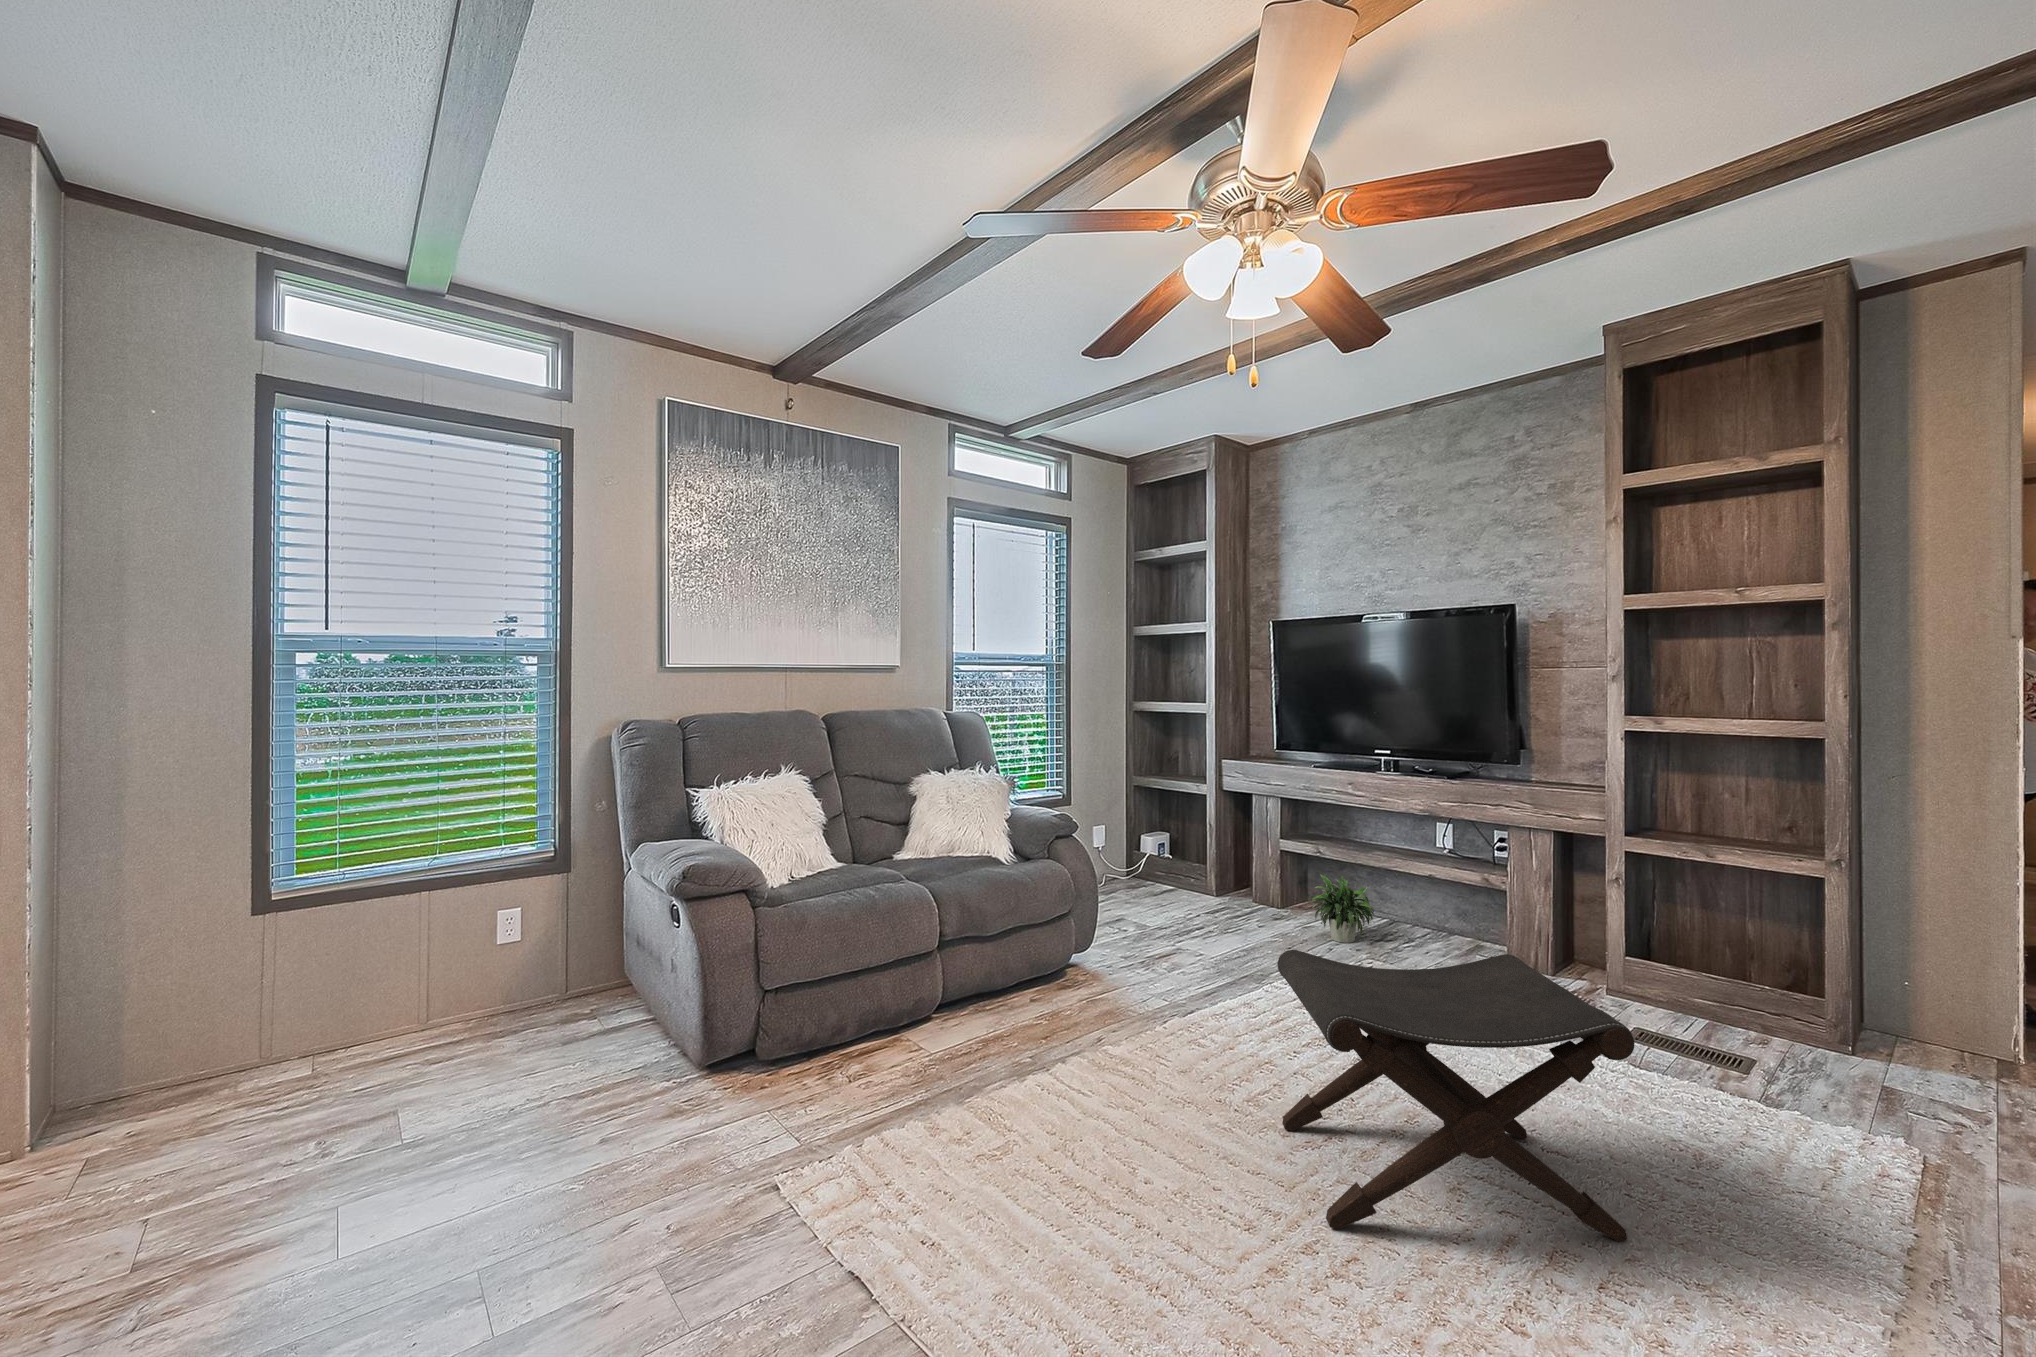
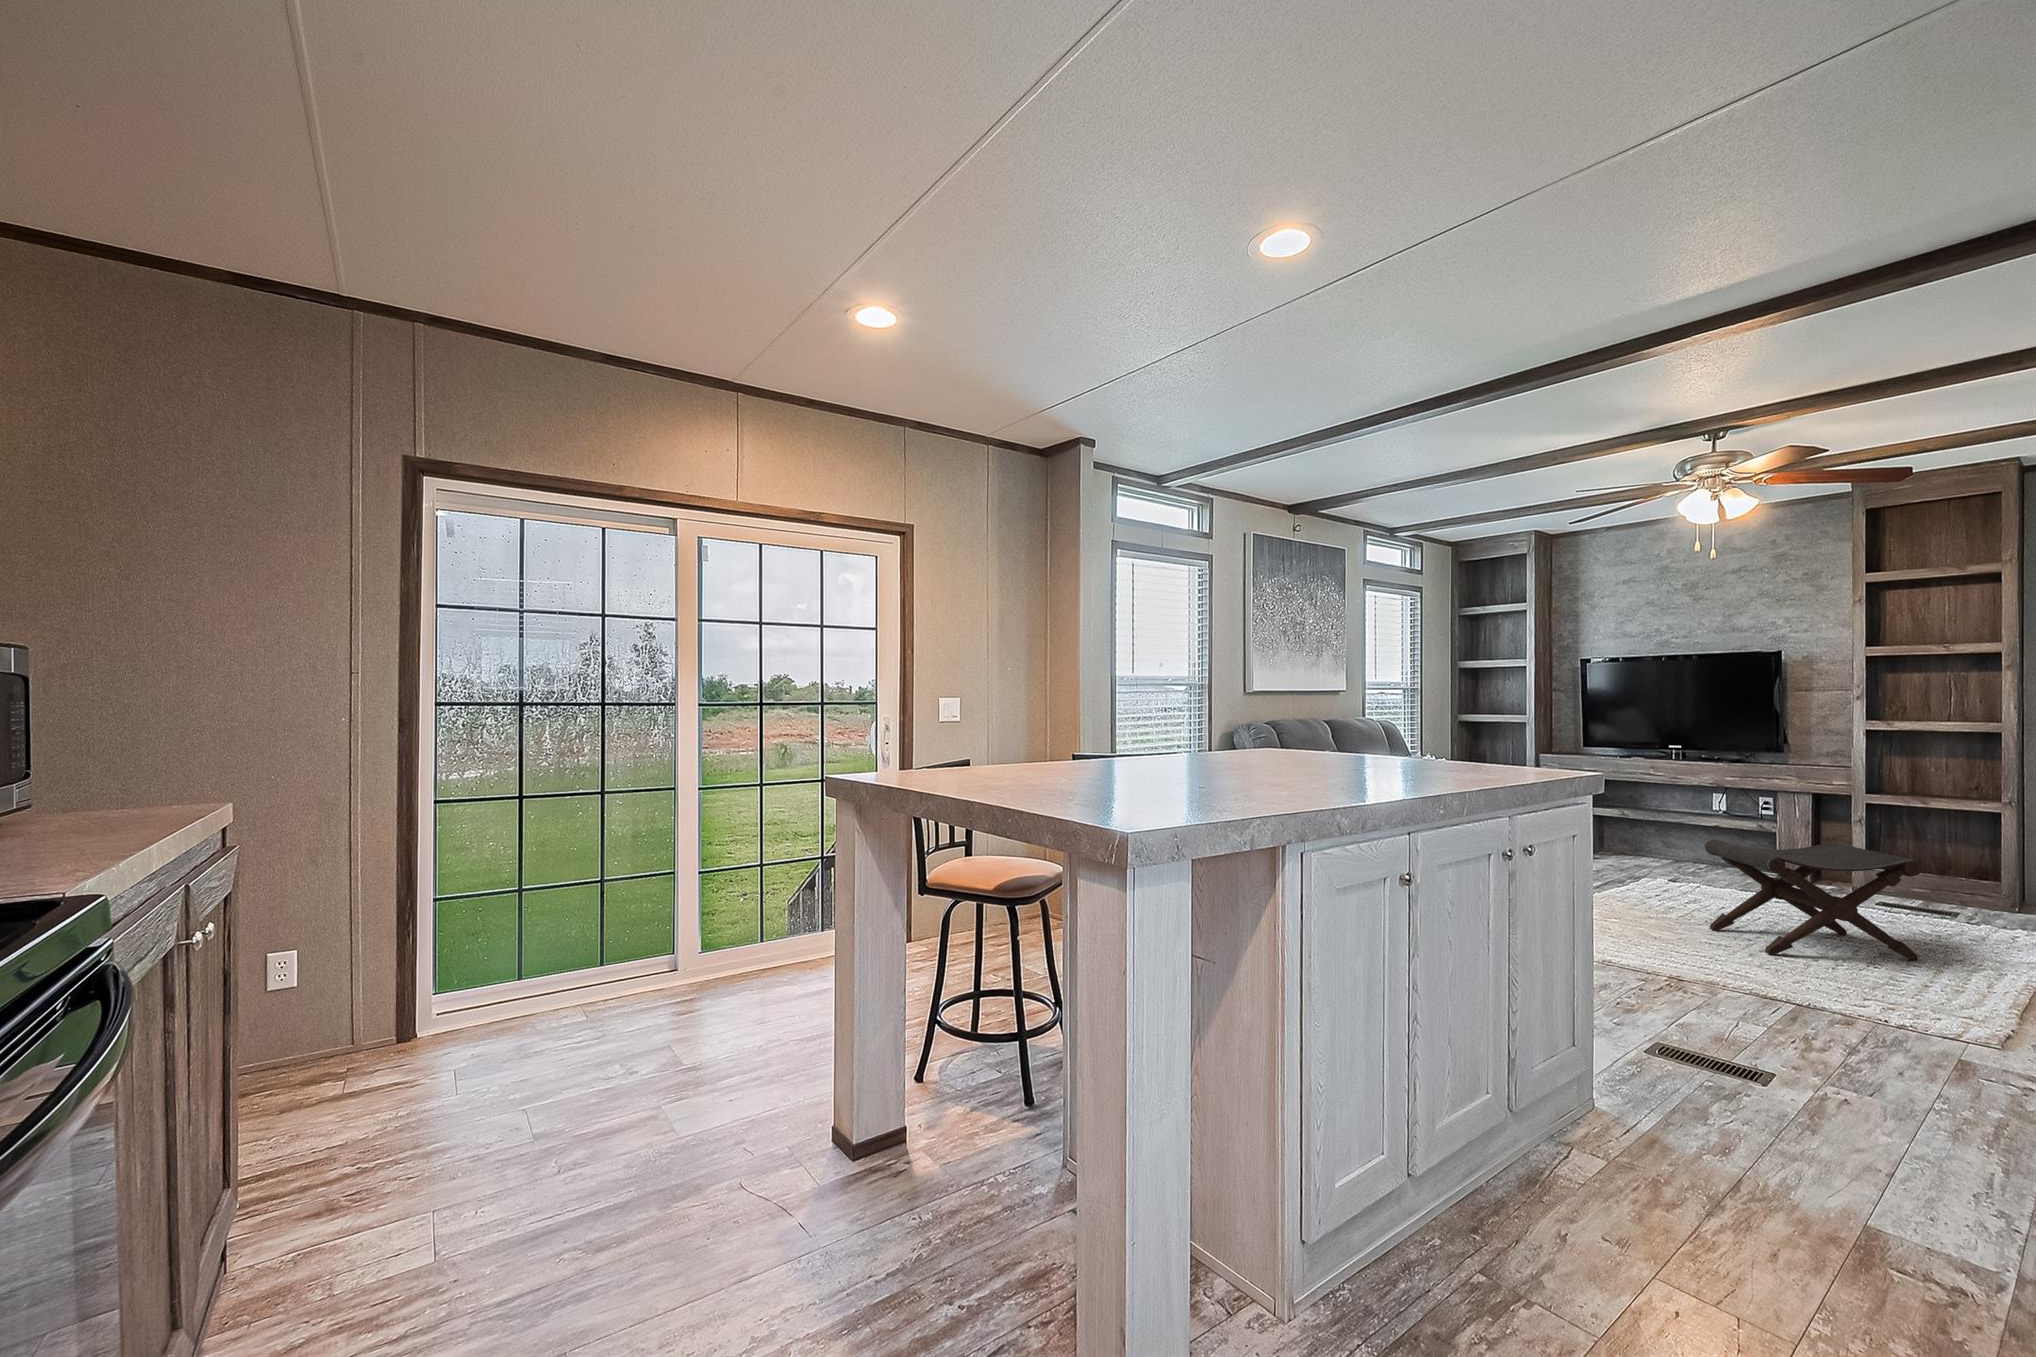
potted plant: present [1310,874,1374,943] -> none [1635,825,1683,867]

